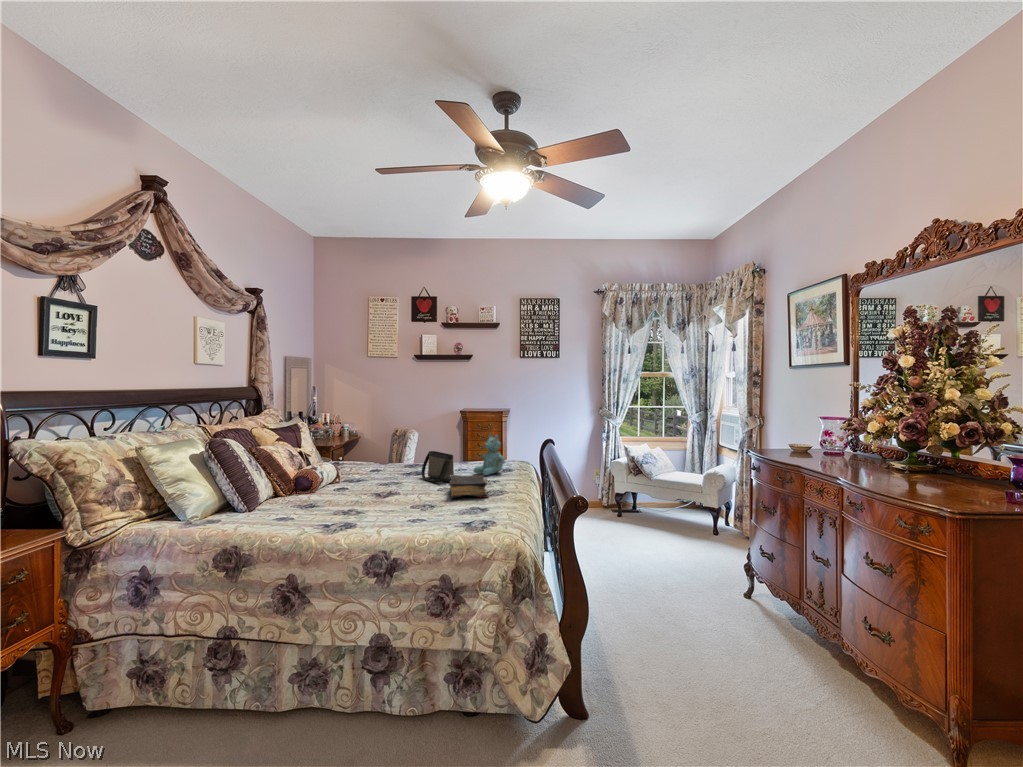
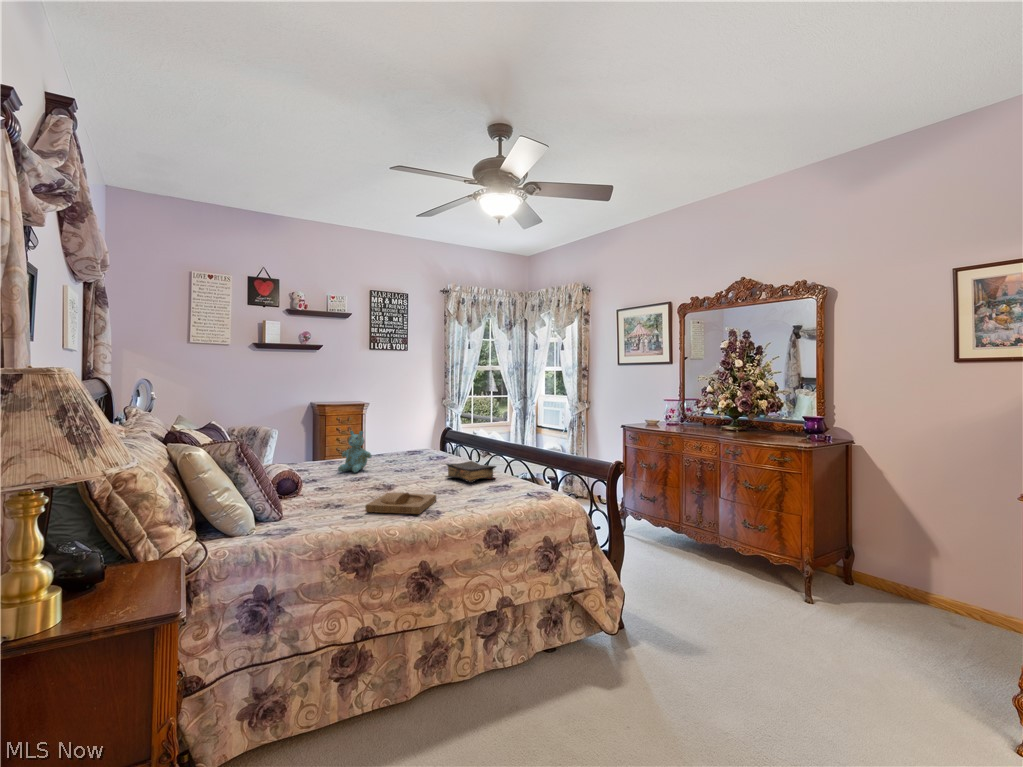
stuffed bear: present [474,434,505,475] -> present [338,431,372,472]
handbag: present [421,451,454,483] -> none [385,445,428,474]
tray: none [298,498,377,524] -> present [365,493,436,514]

